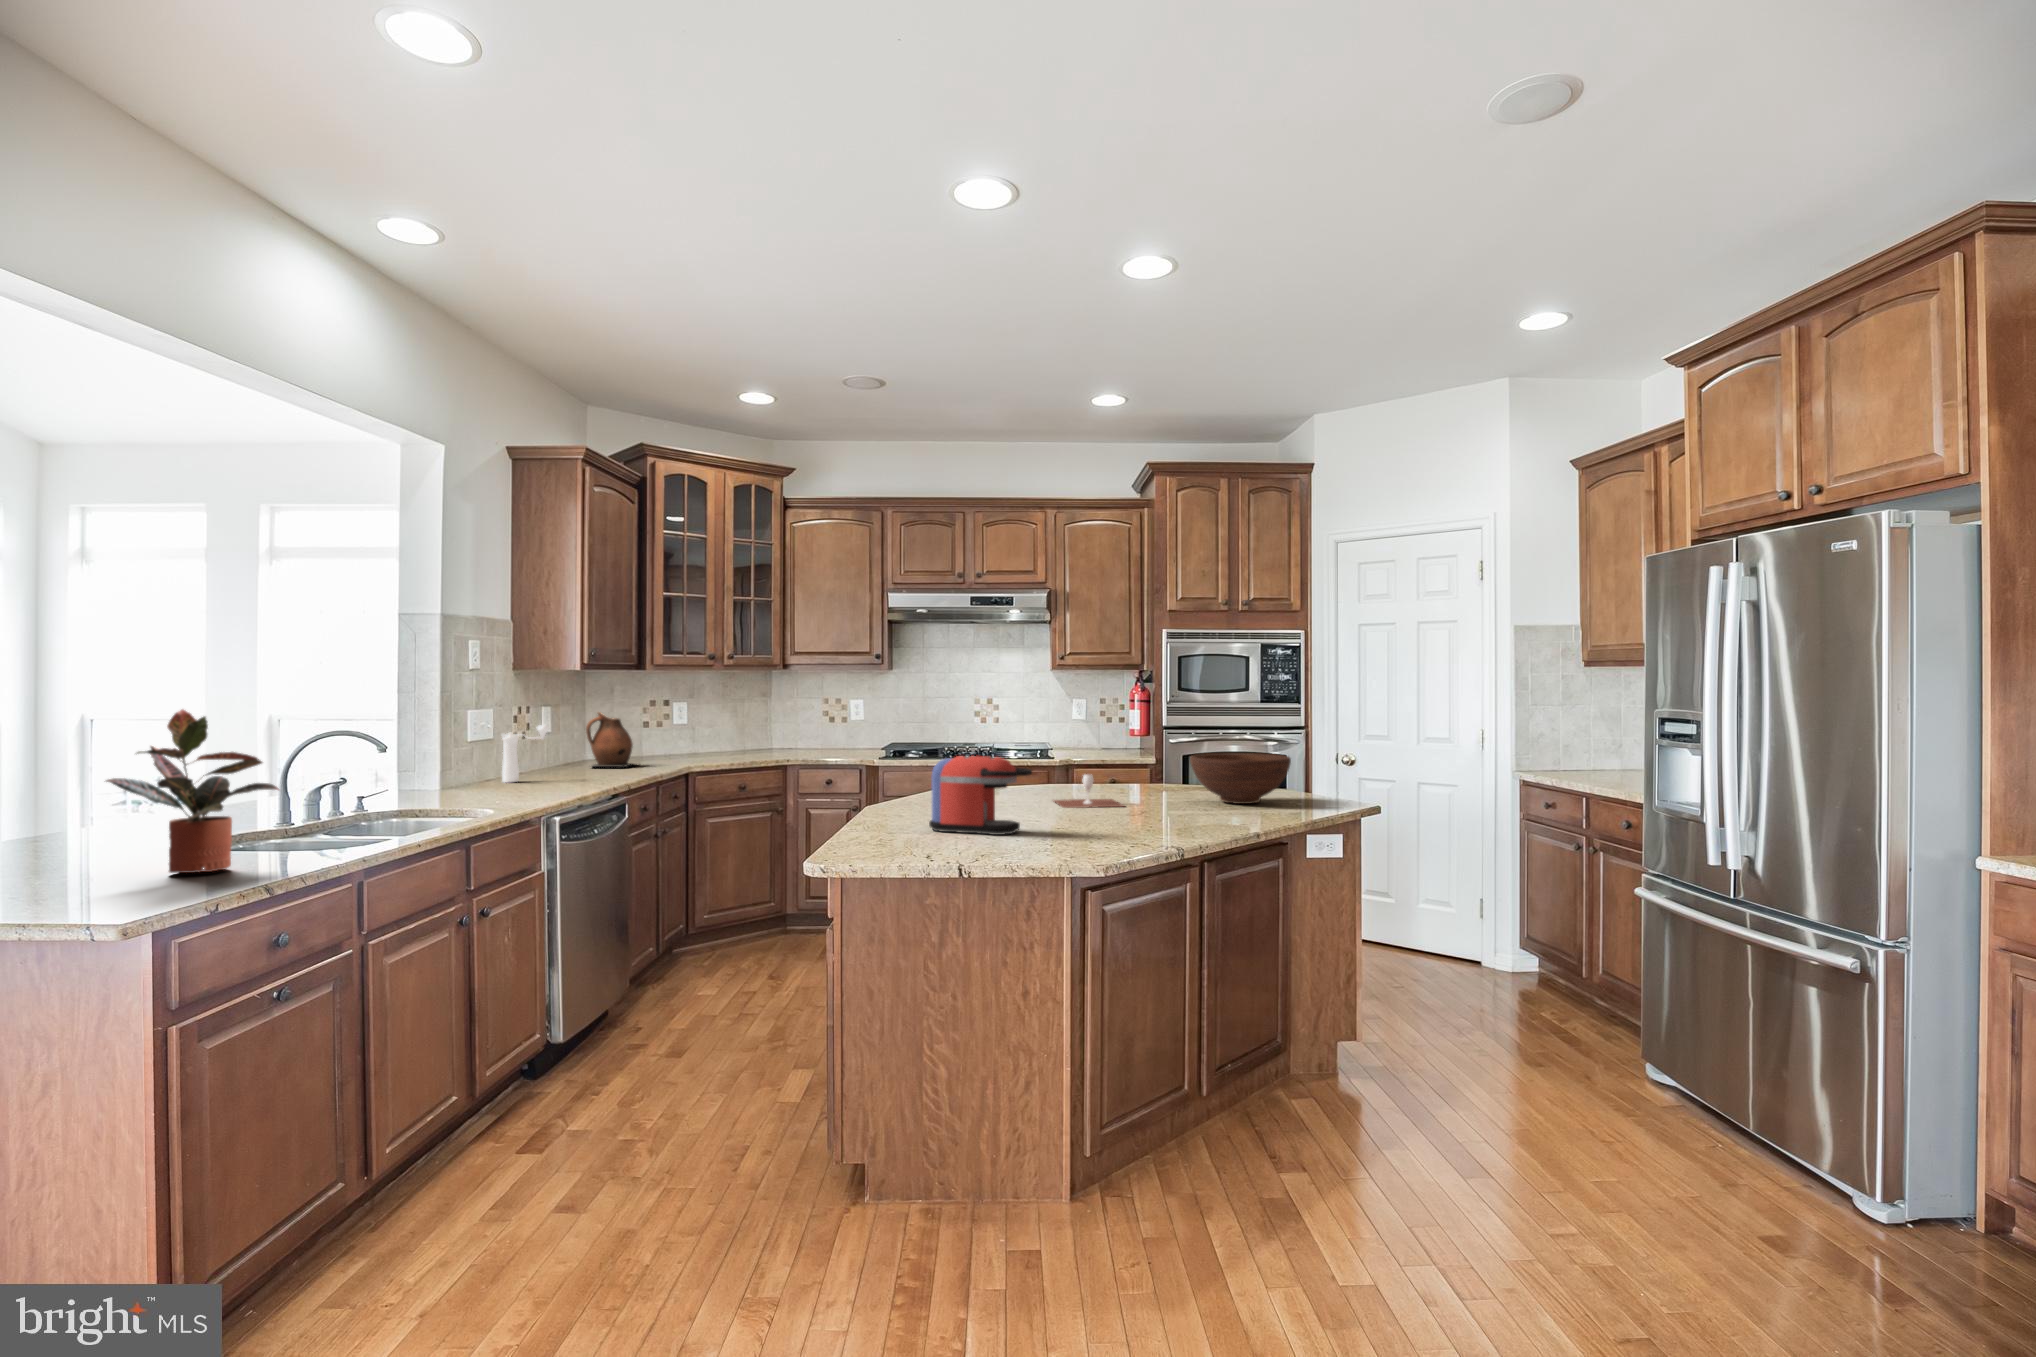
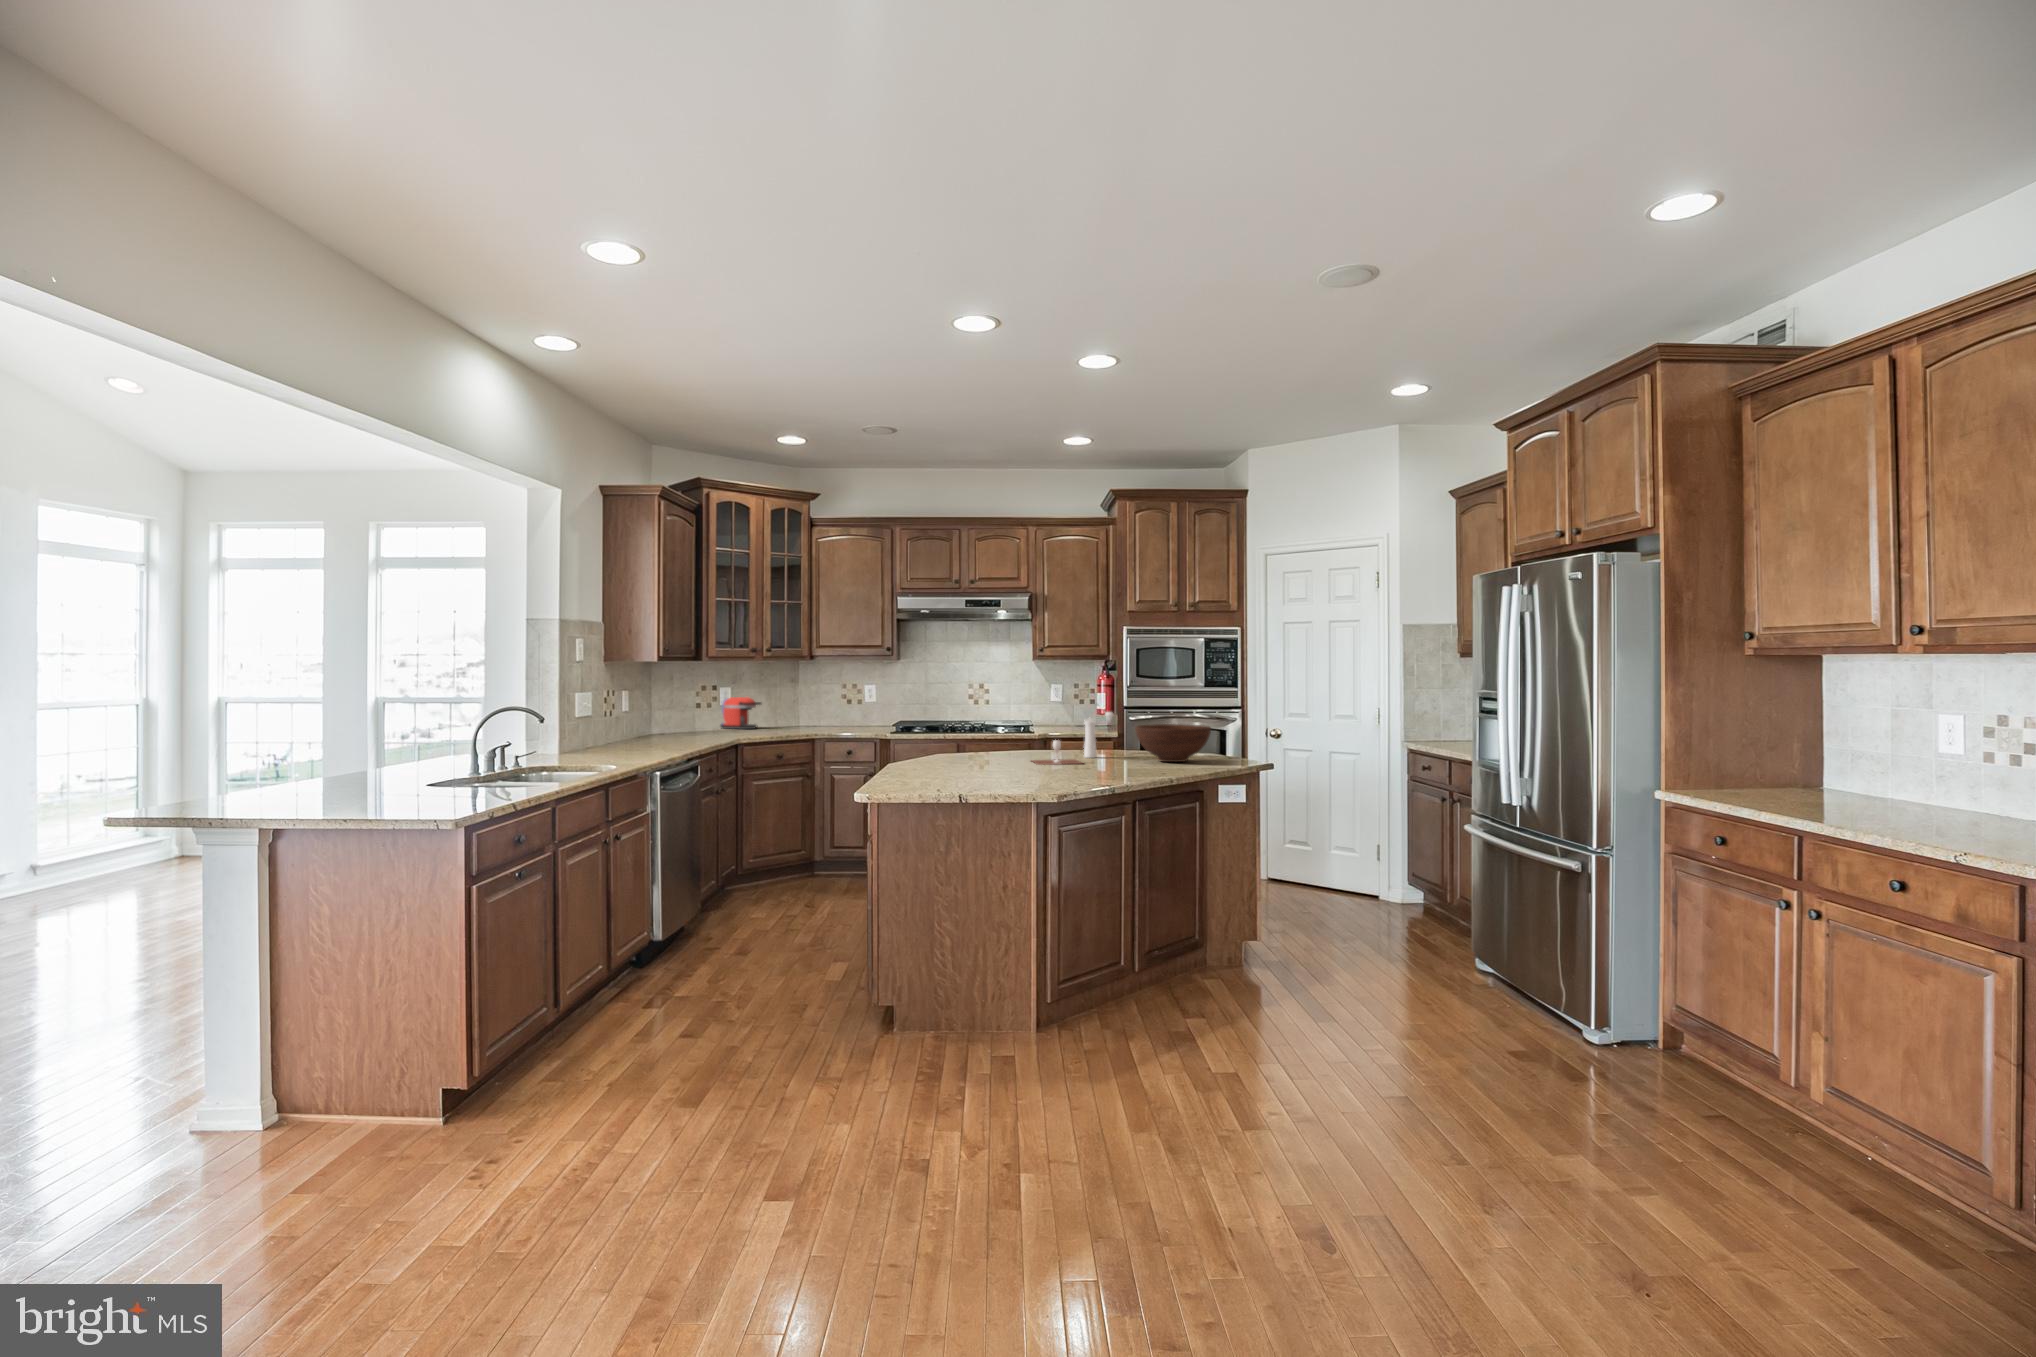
potted plant: present [106,709,279,873] -> none [398,688,503,798]
ceramic pitcher: present [586,713,634,768] -> none [658,695,701,739]
pepper mill: present [502,725,548,783] -> present [1084,712,1113,758]
coffee maker: present [929,756,1032,835] -> present [720,697,761,729]

